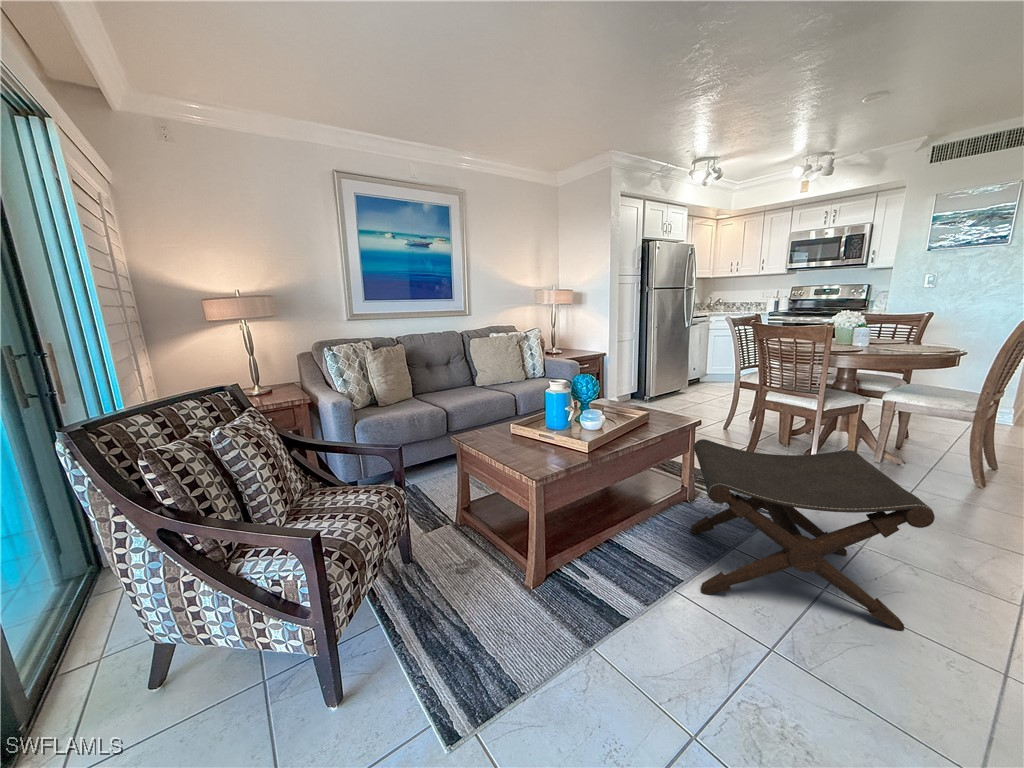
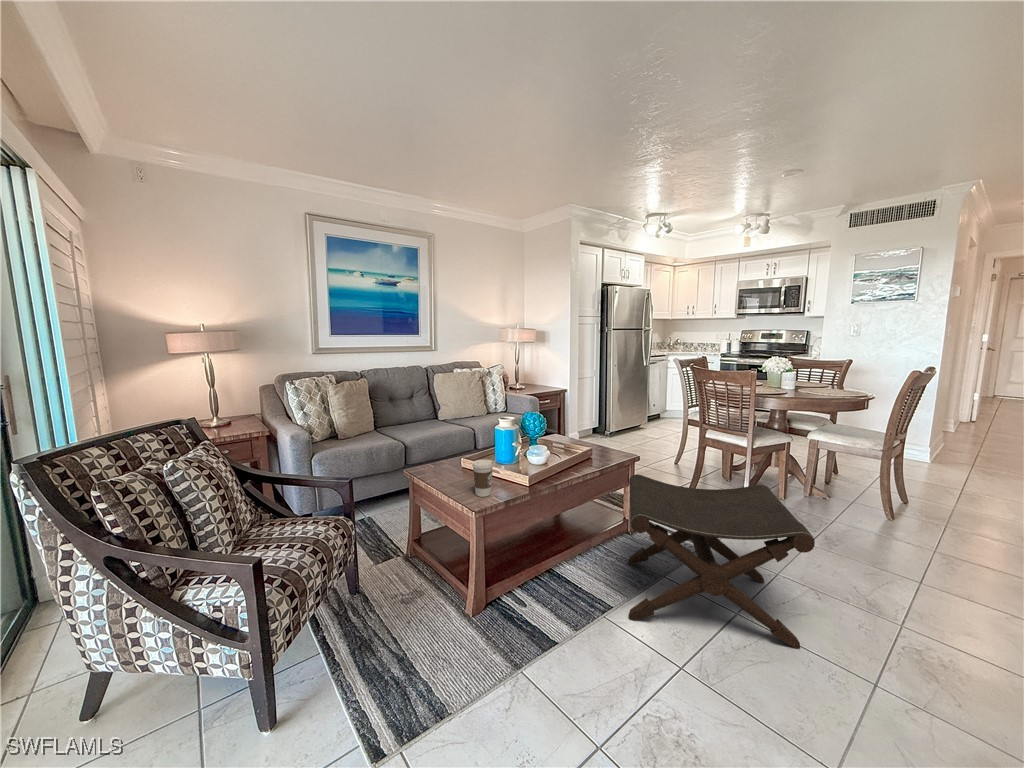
coffee cup: none [529,425,551,464] -> present [472,459,493,497]

